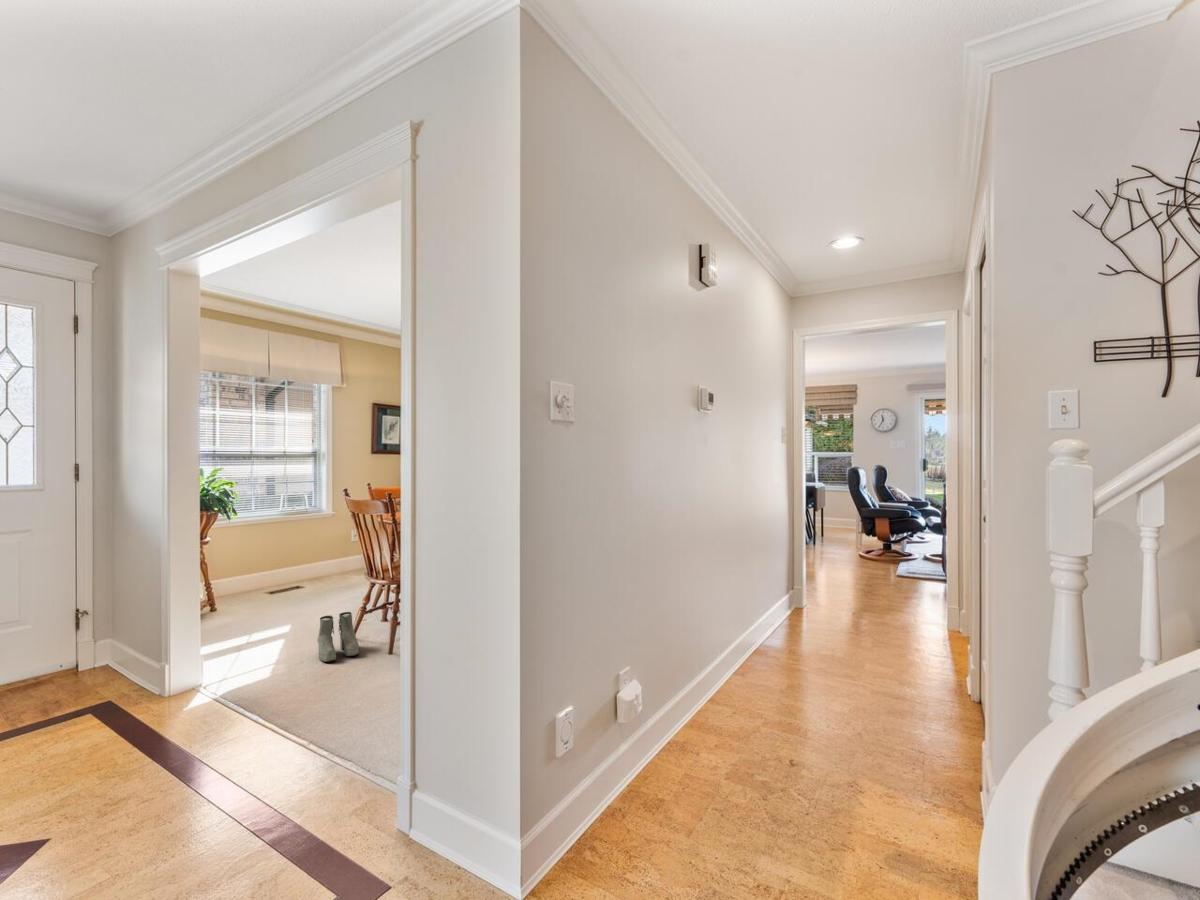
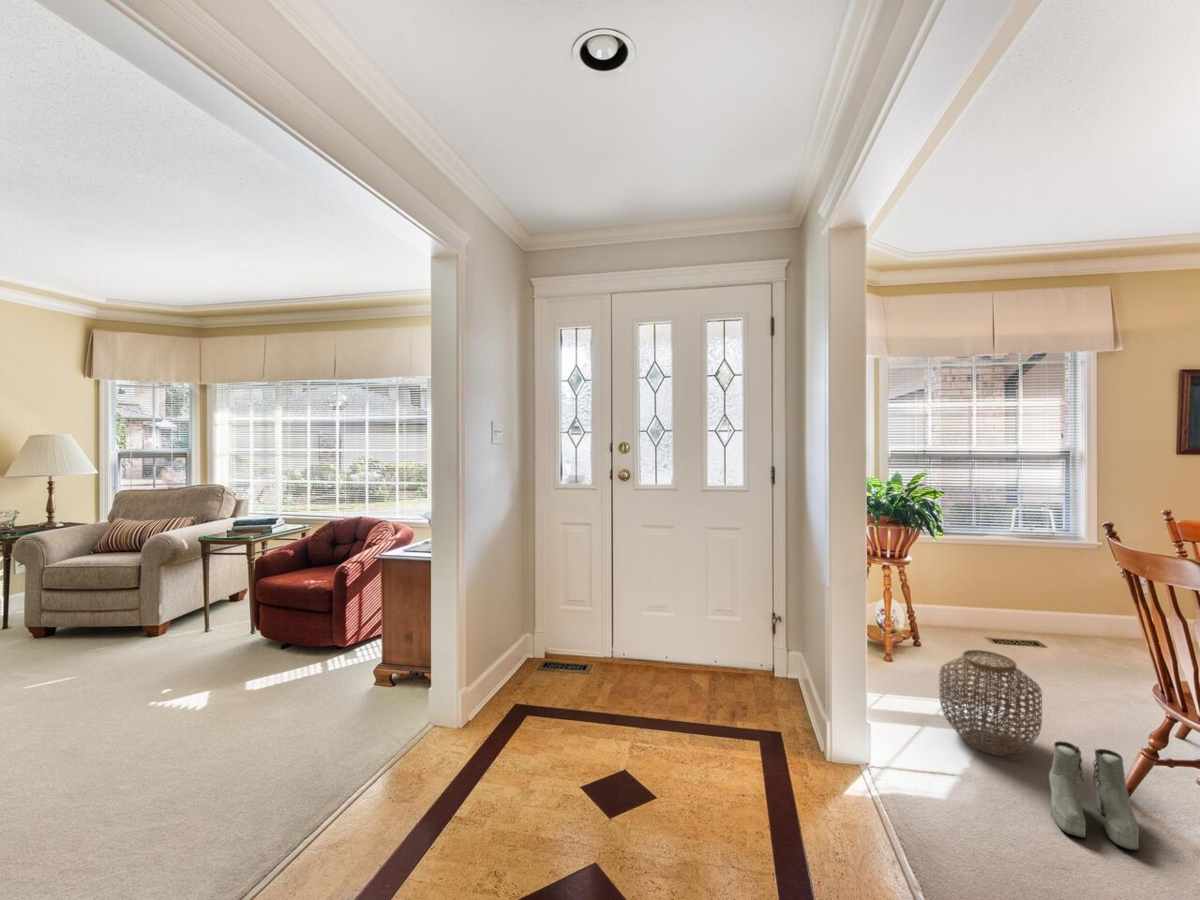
woven basket: none [247,584,311,650] -> present [939,650,1042,756]

